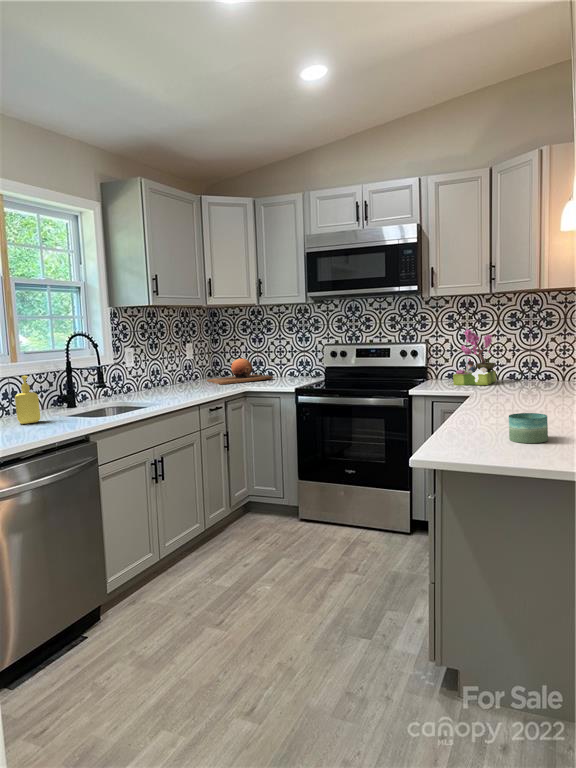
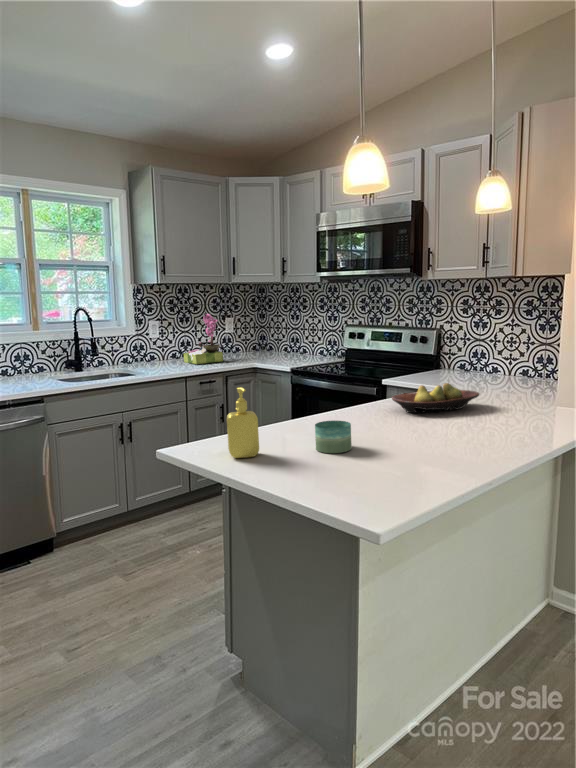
flower arrangement: present [453,329,496,385] -> present [184,314,223,364]
chopping board: present [207,359,273,384] -> none [243,335,297,359]
soap dispenser: present [15,376,40,424] -> present [227,387,259,458]
fruit bowl: none [481,382,550,410] -> present [392,383,479,413]

